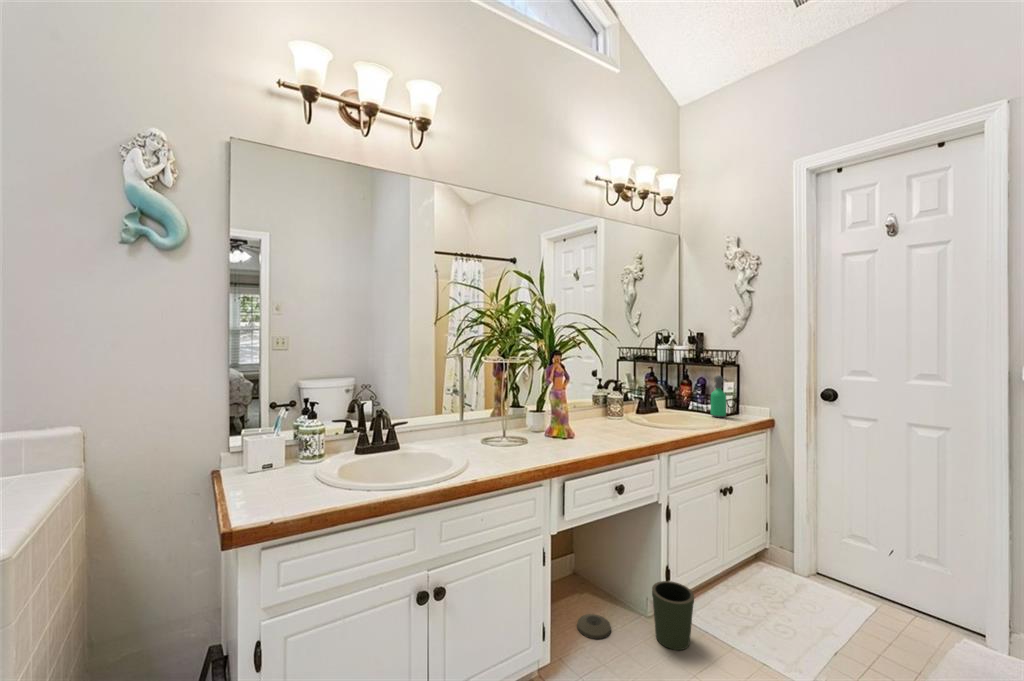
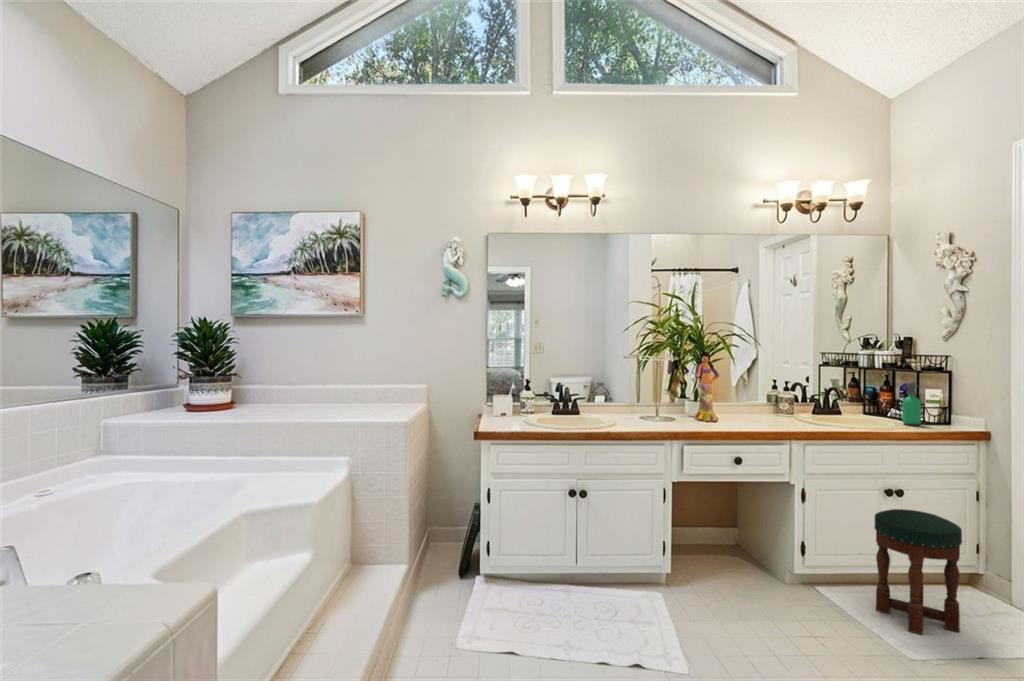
stool: none [736,509,820,648] -> present [874,509,962,635]
trash can: present [577,581,694,650] -> none [713,551,811,604]

